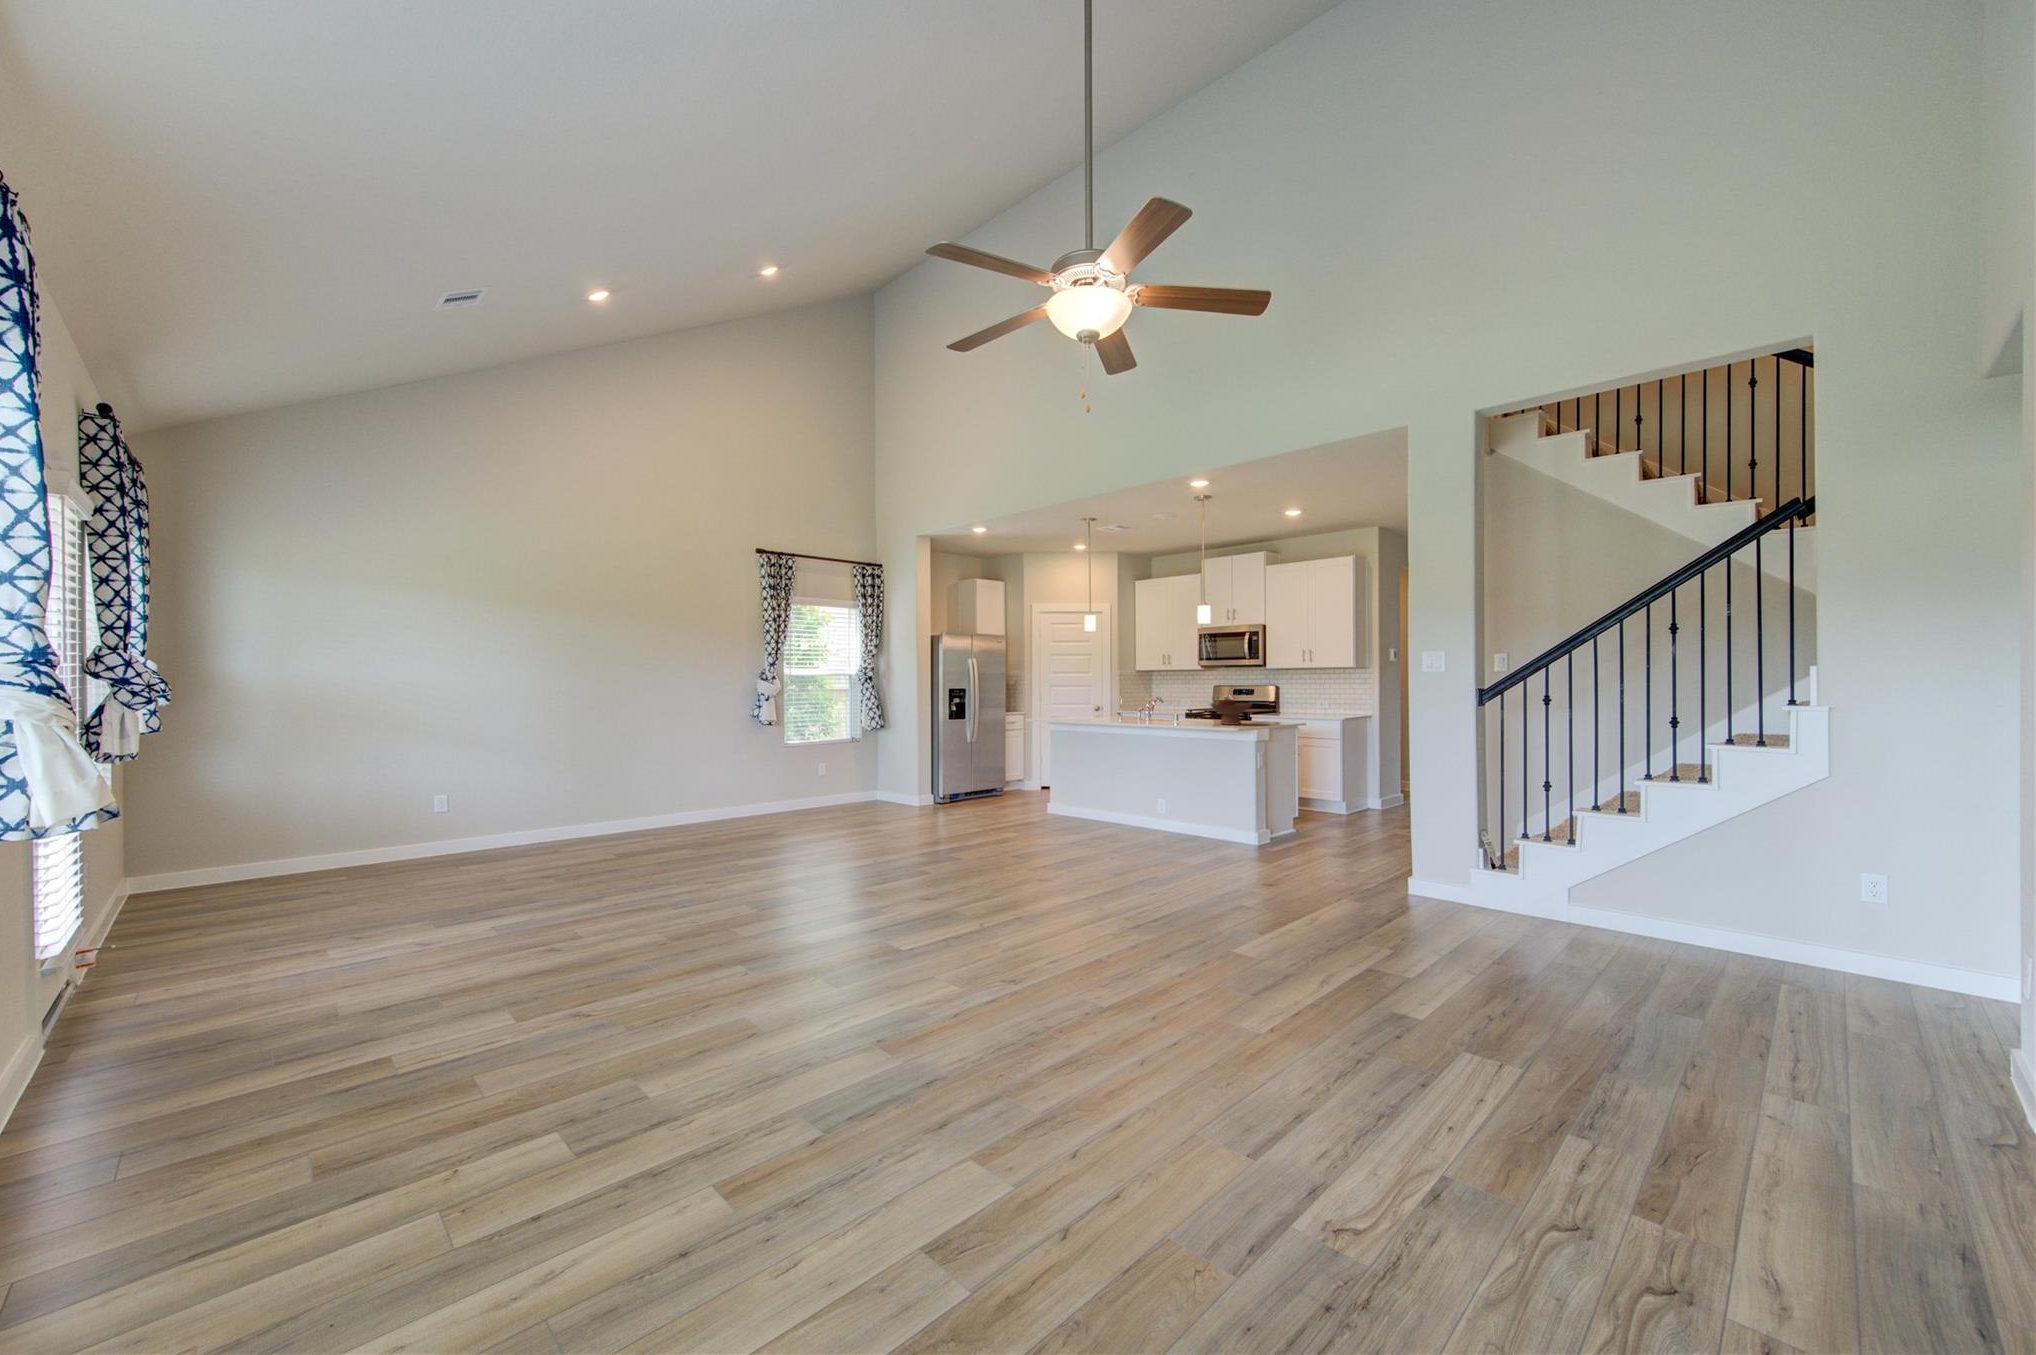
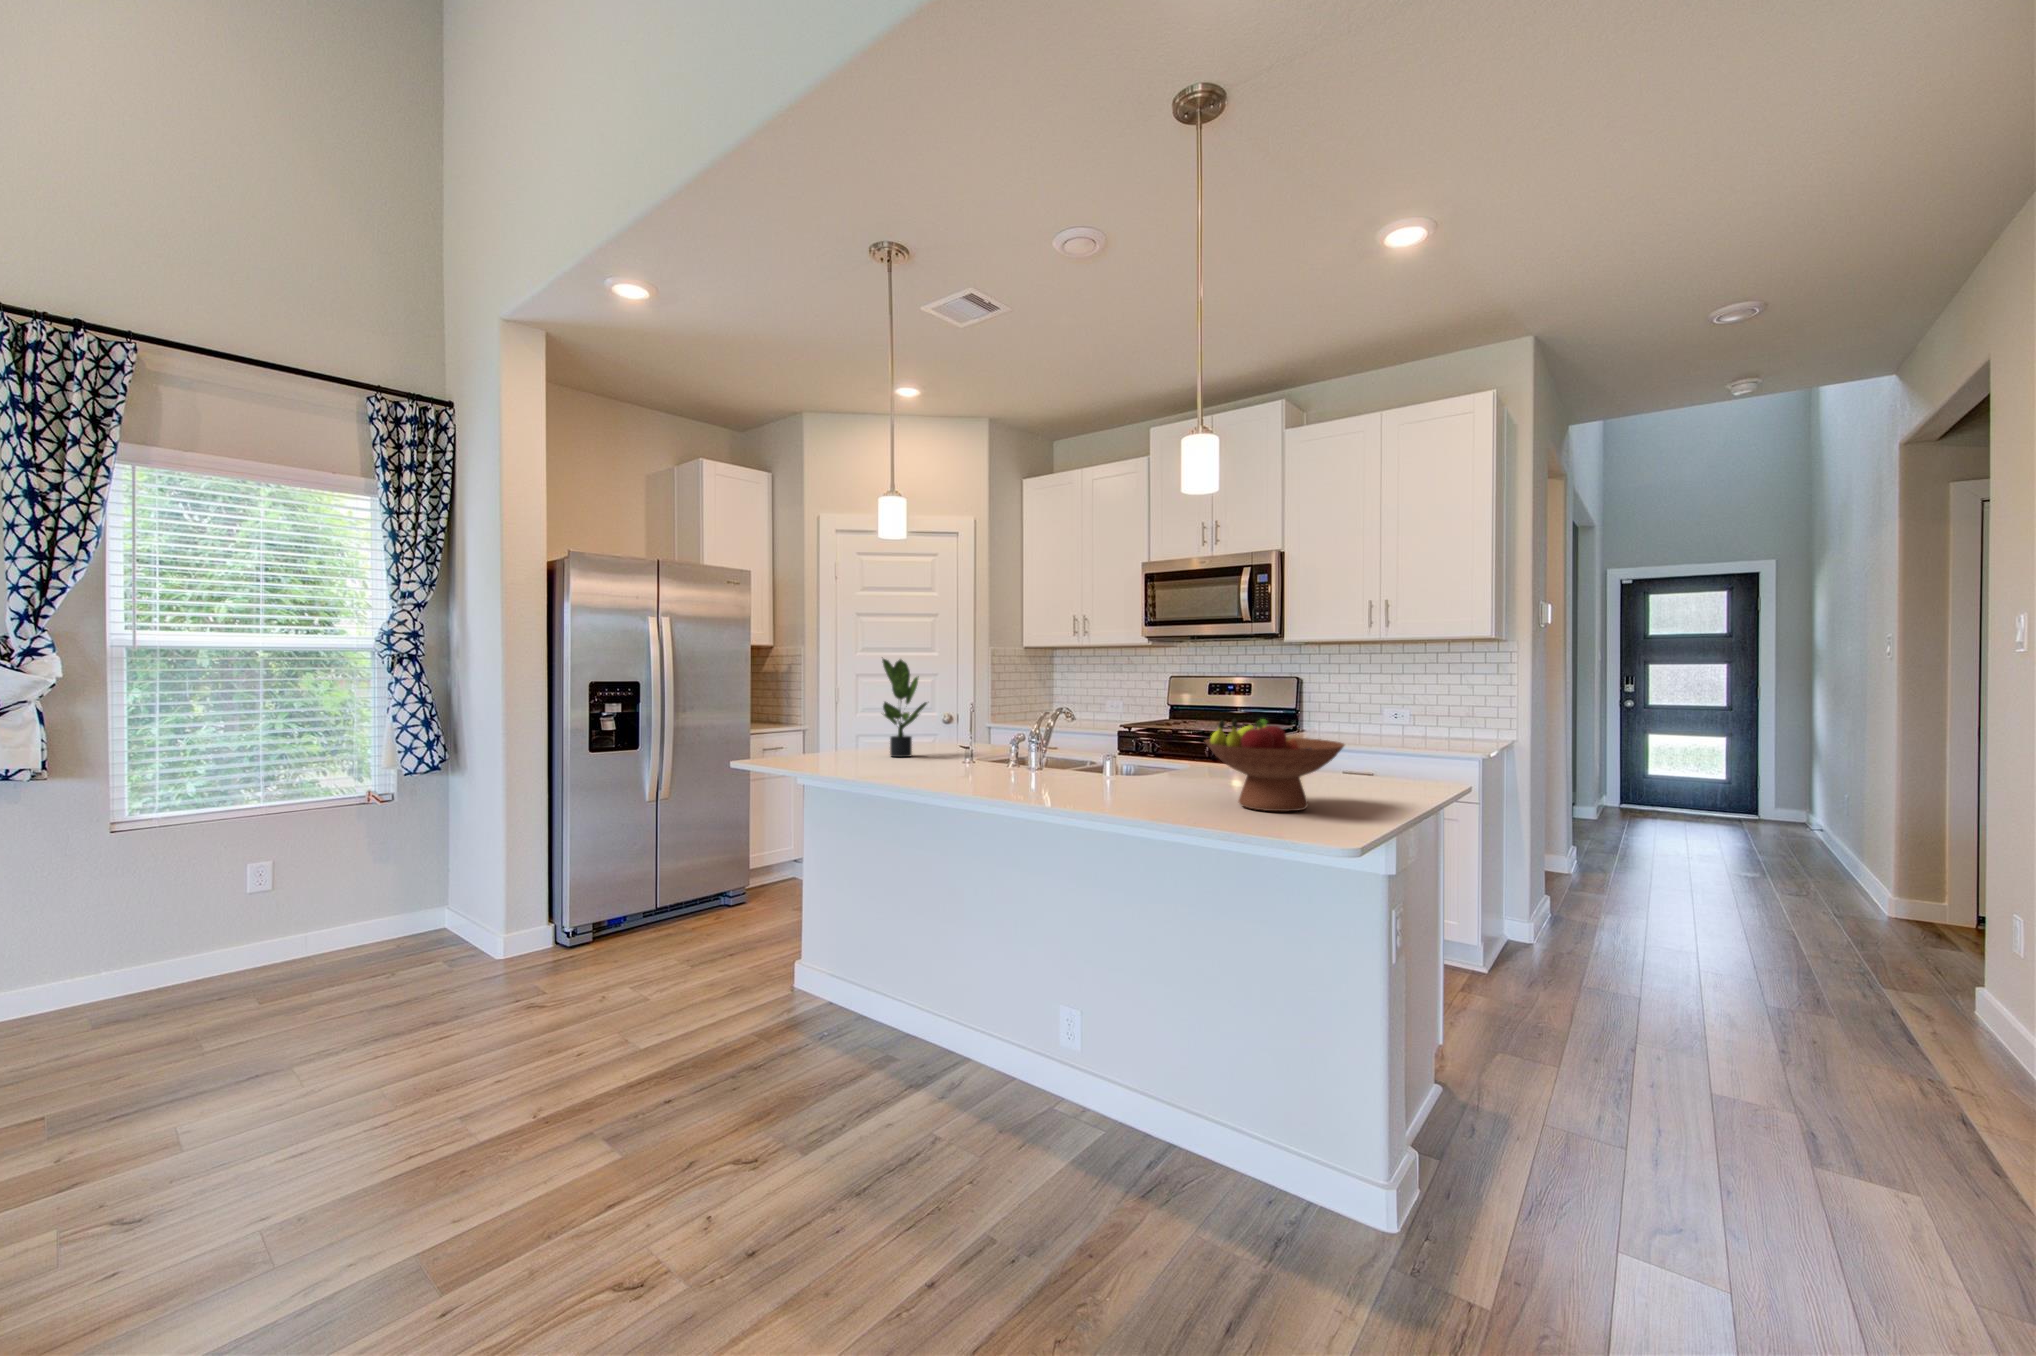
potted plant: none [1088,677,1108,717] -> present [882,659,927,757]

